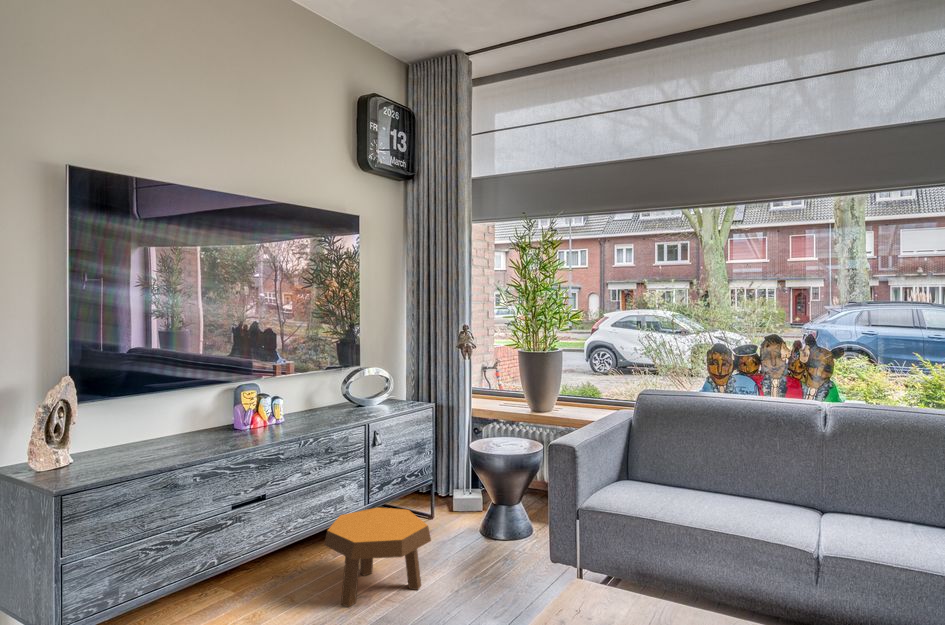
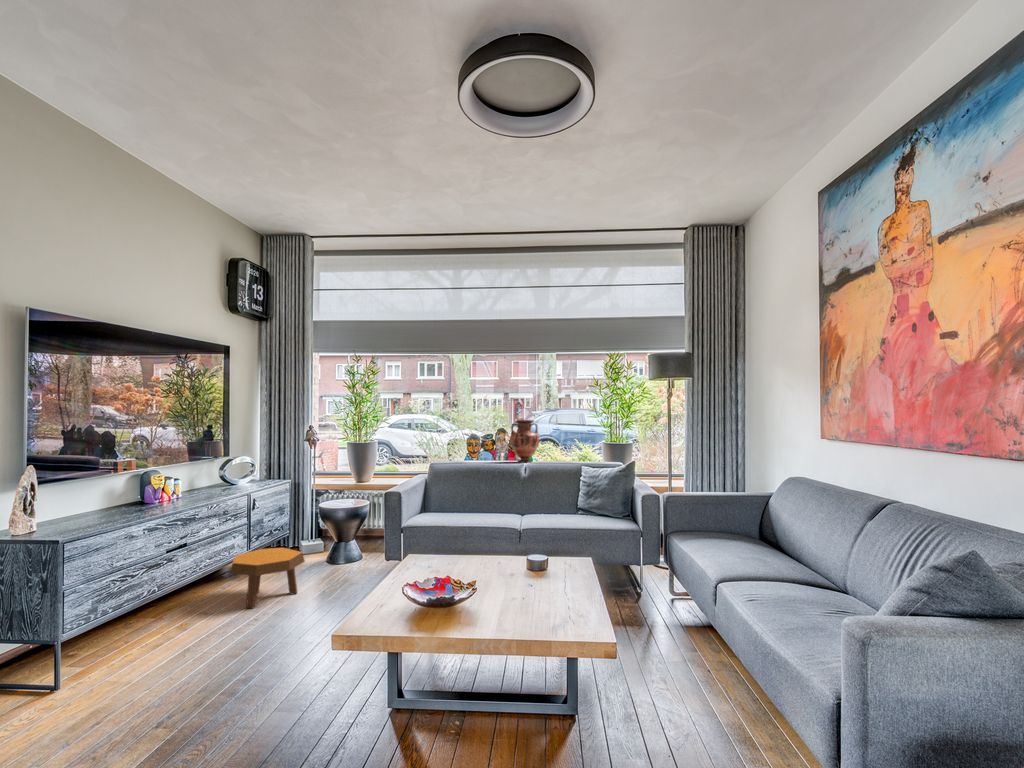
vase: none [794,325,859,408] -> present [510,420,539,463]

